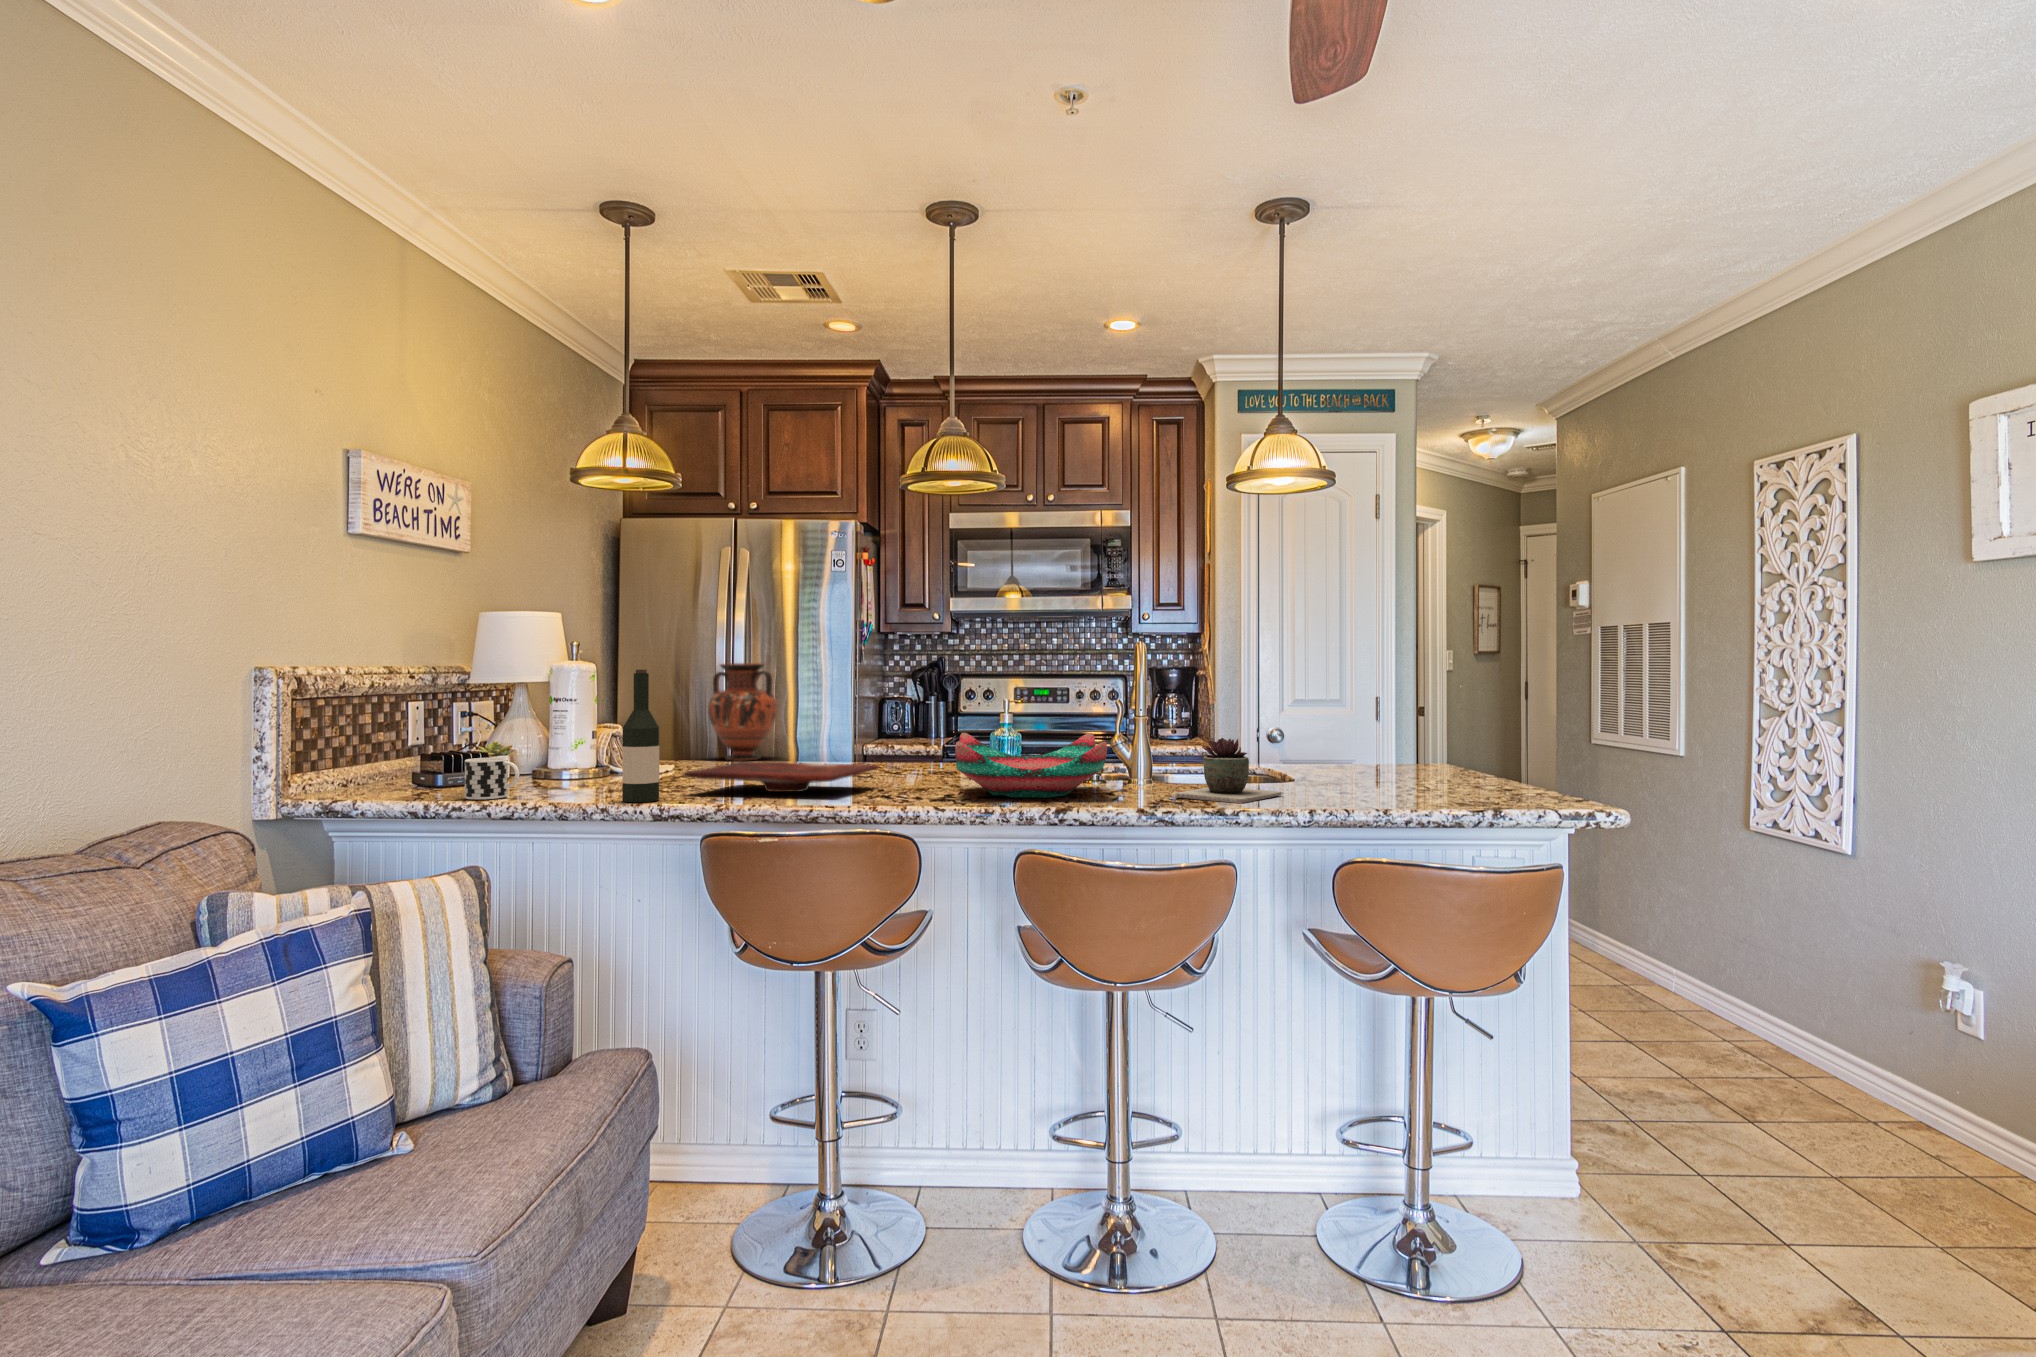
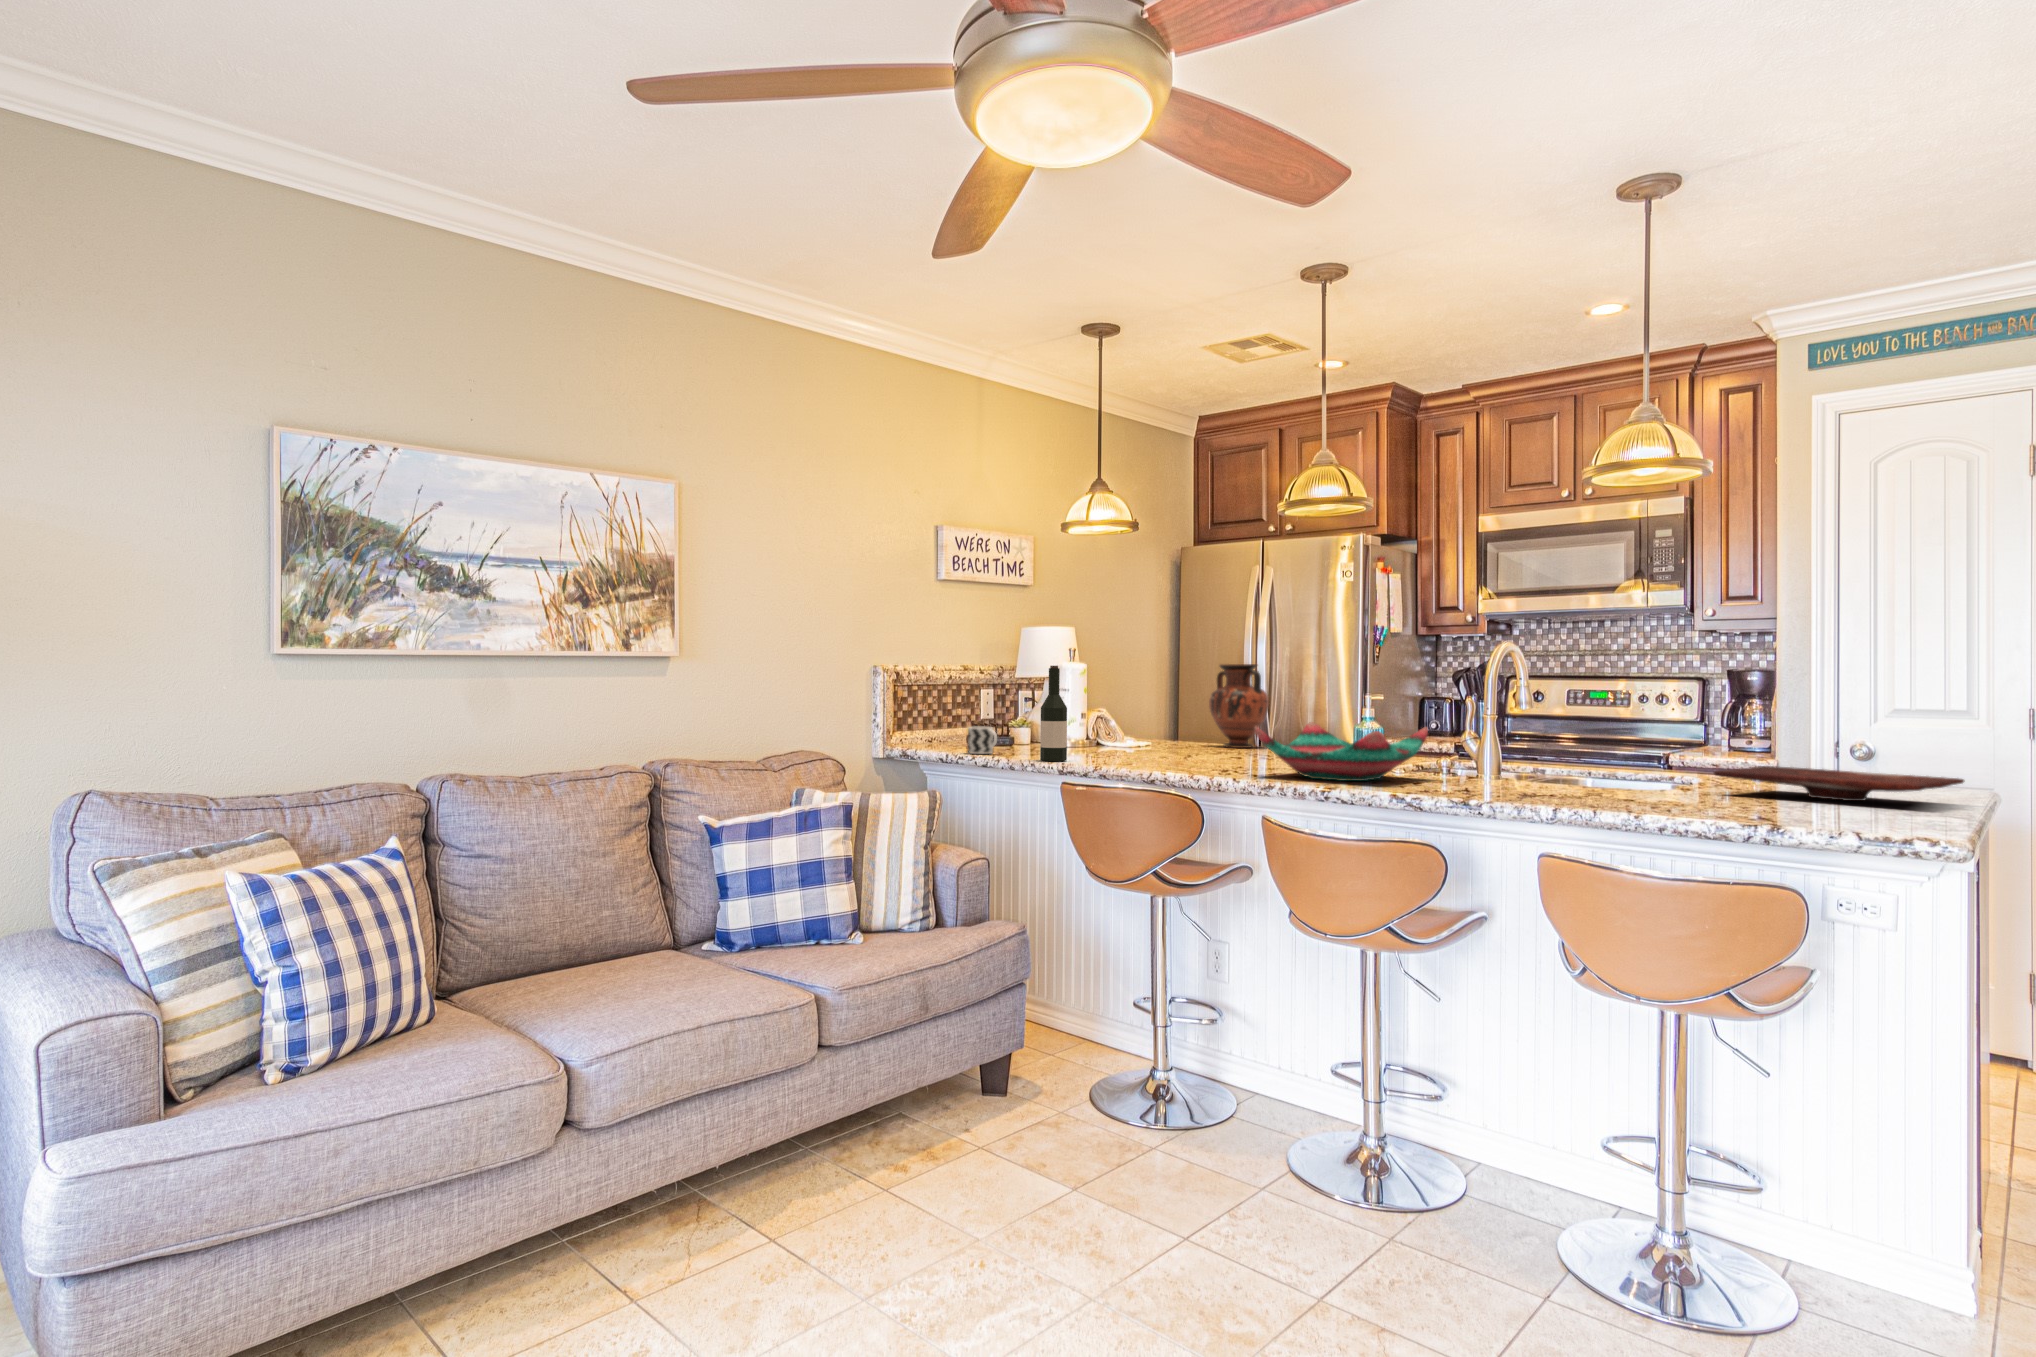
succulent plant: present [1176,738,1281,803] -> none [1459,732,1584,797]
cutting board: present [684,762,878,792] -> present [1714,766,1964,801]

